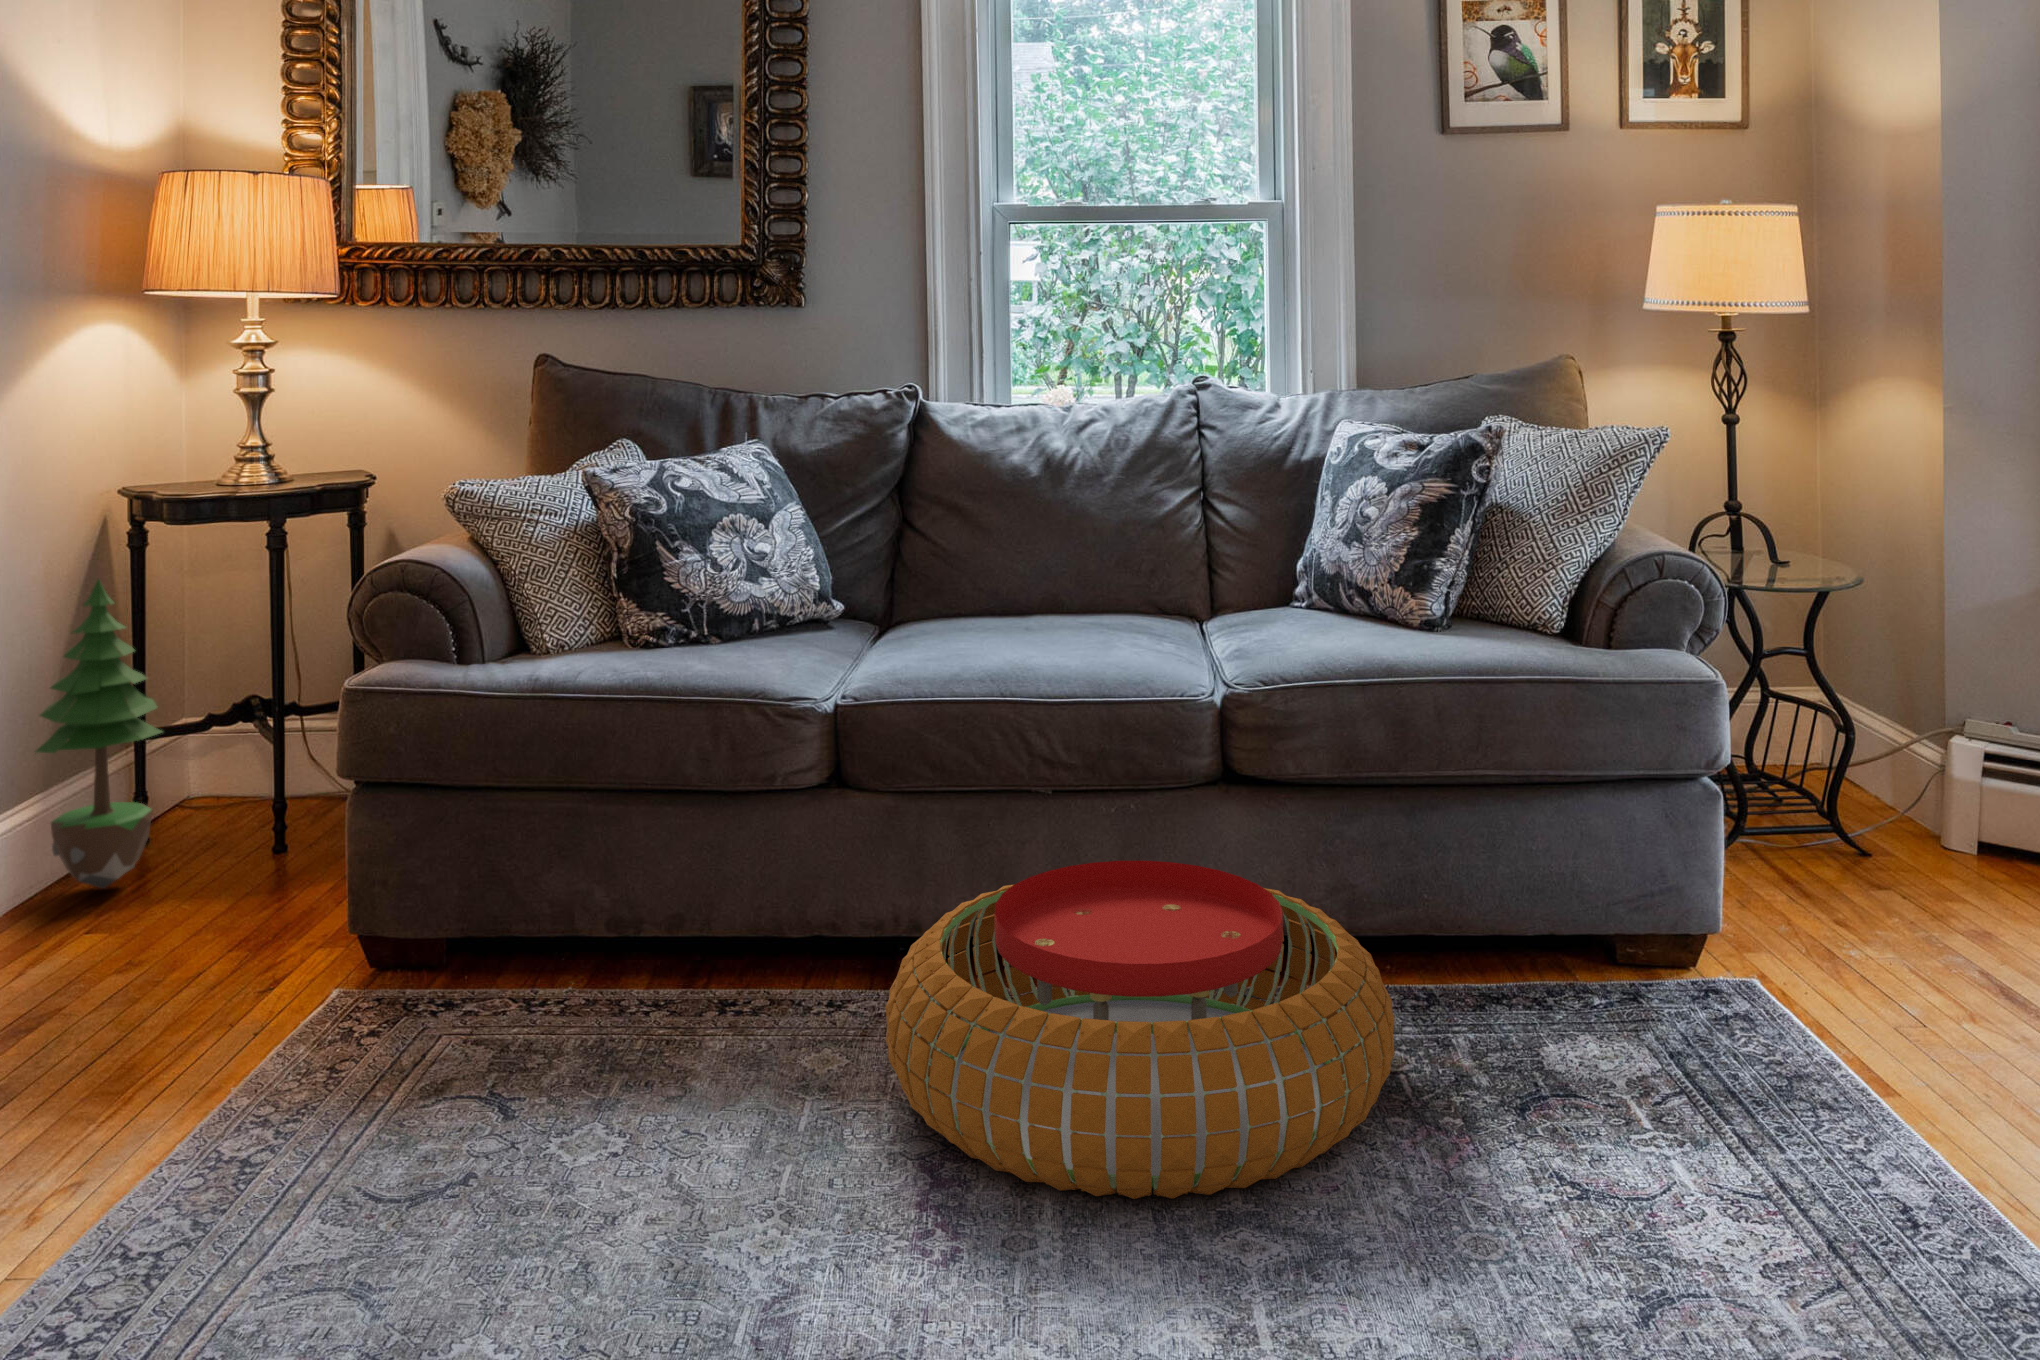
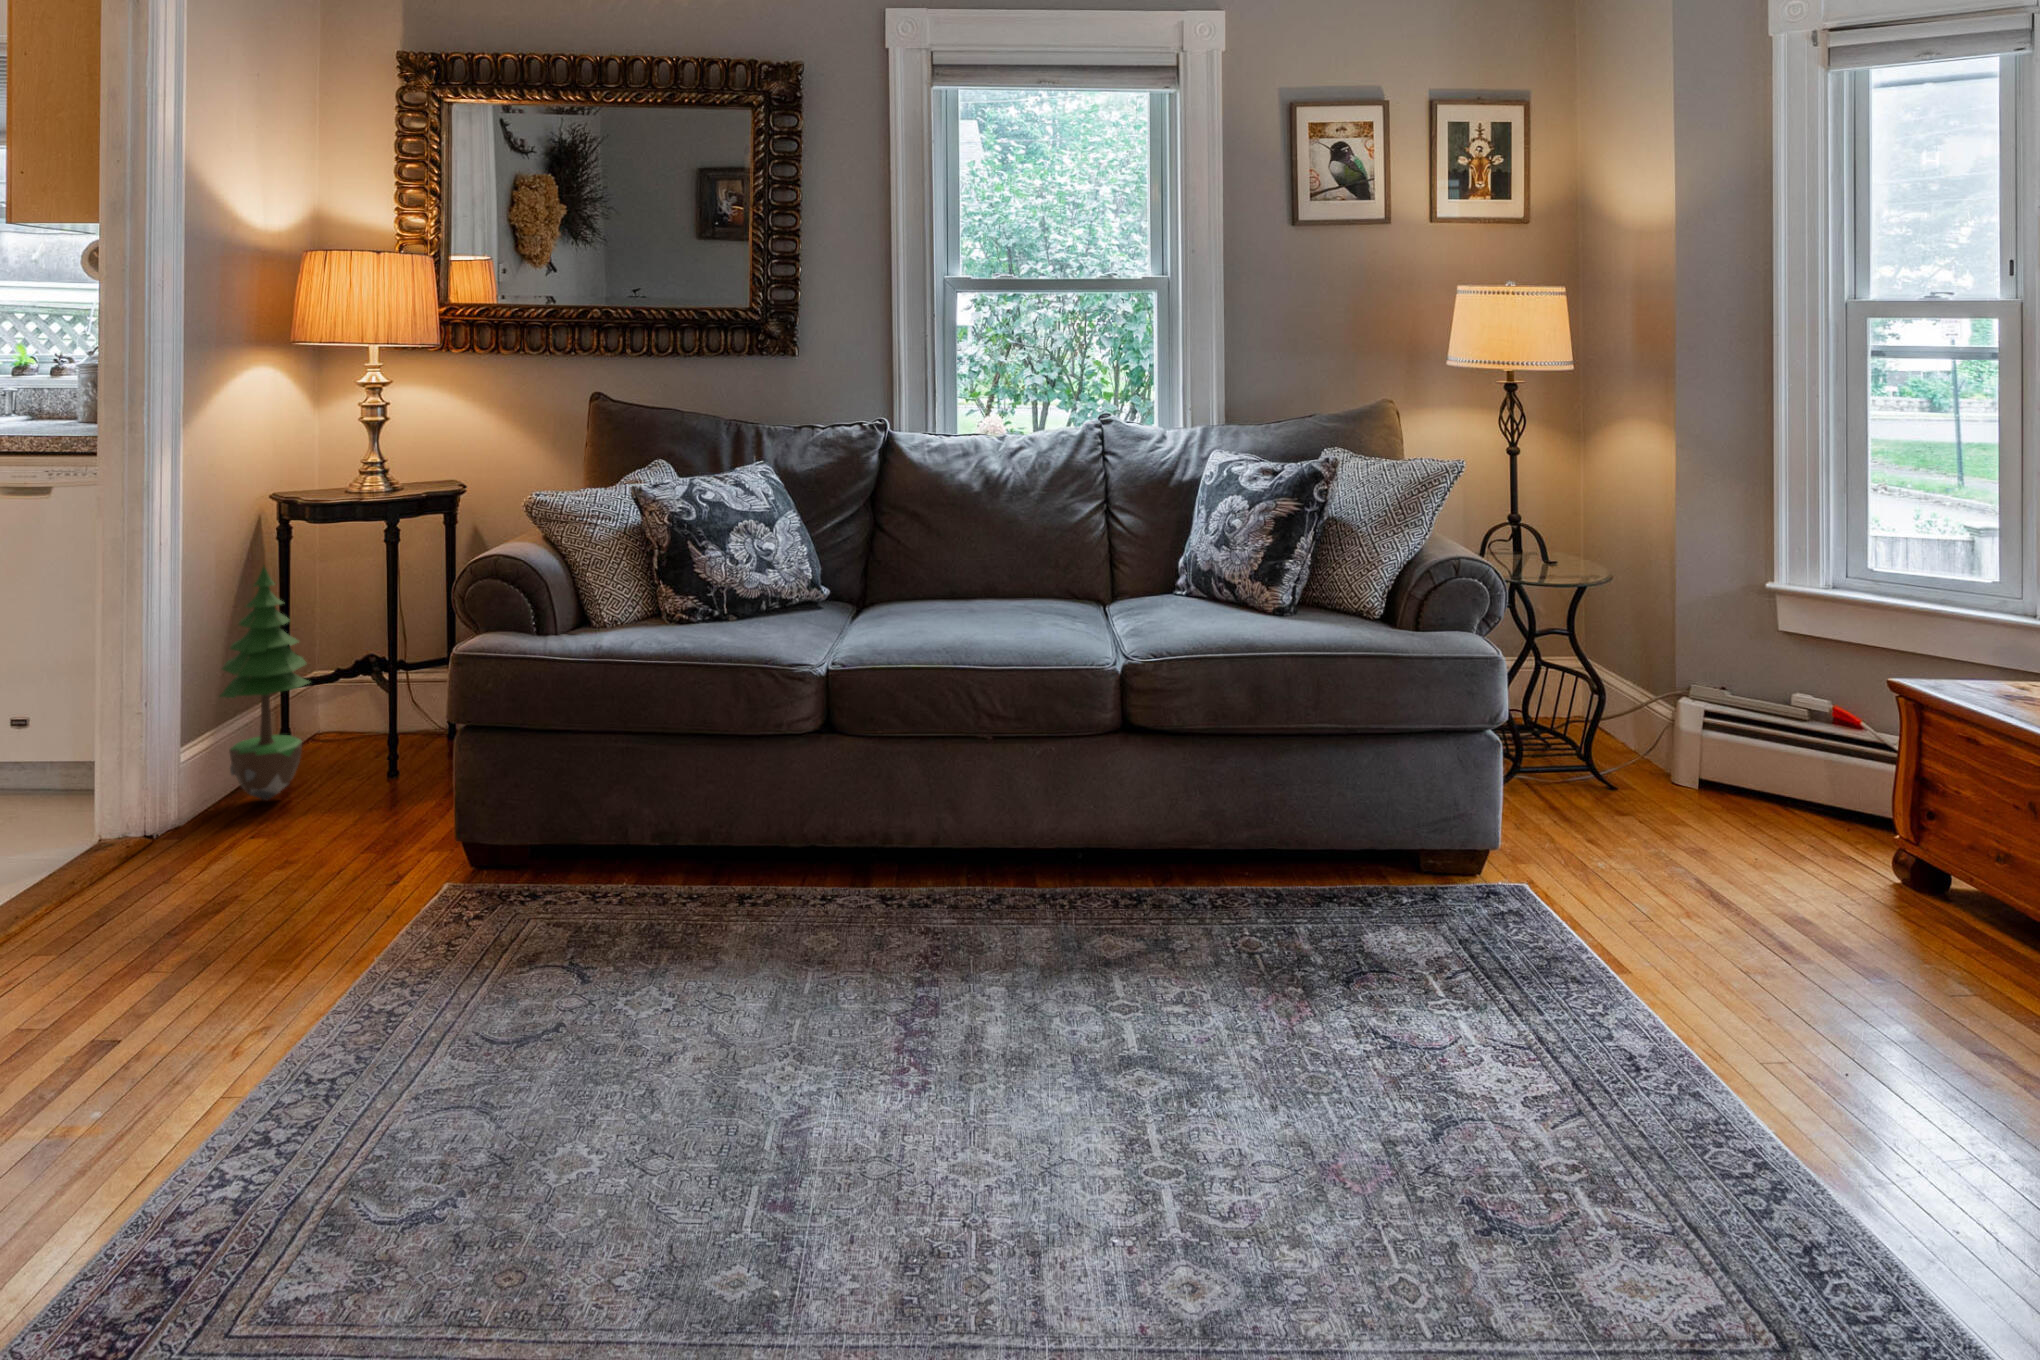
pouf: present [886,861,1395,1199] -> none [872,793,1252,1043]

